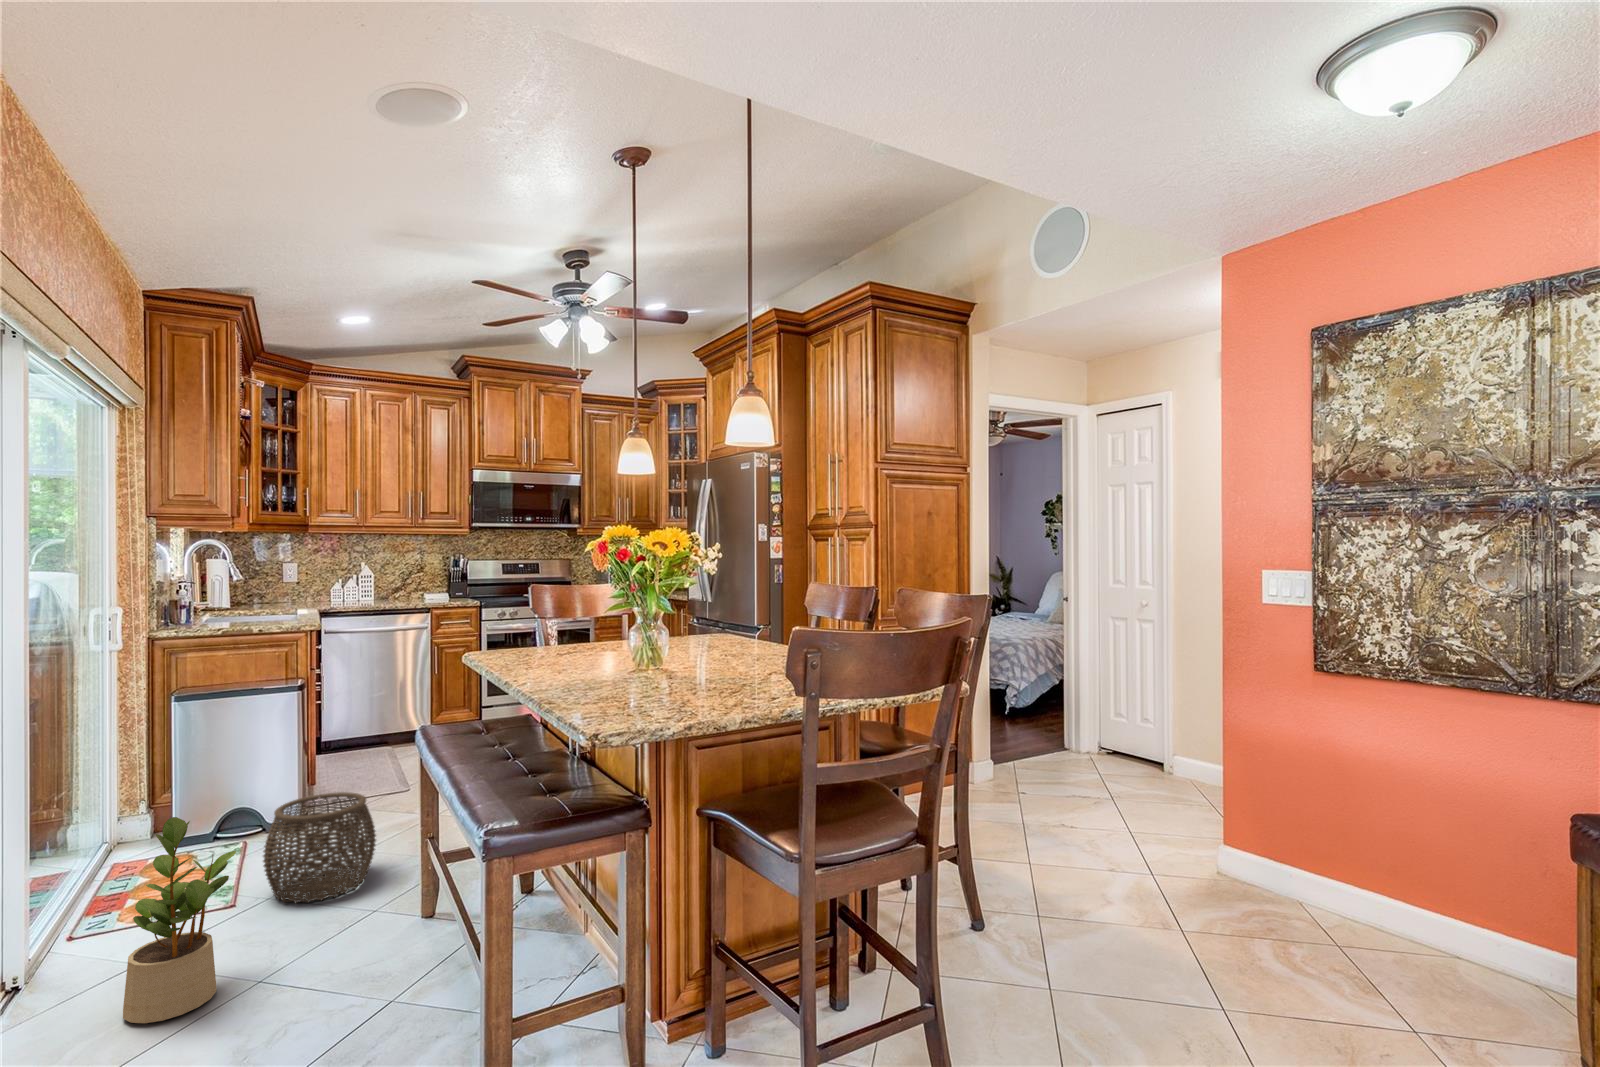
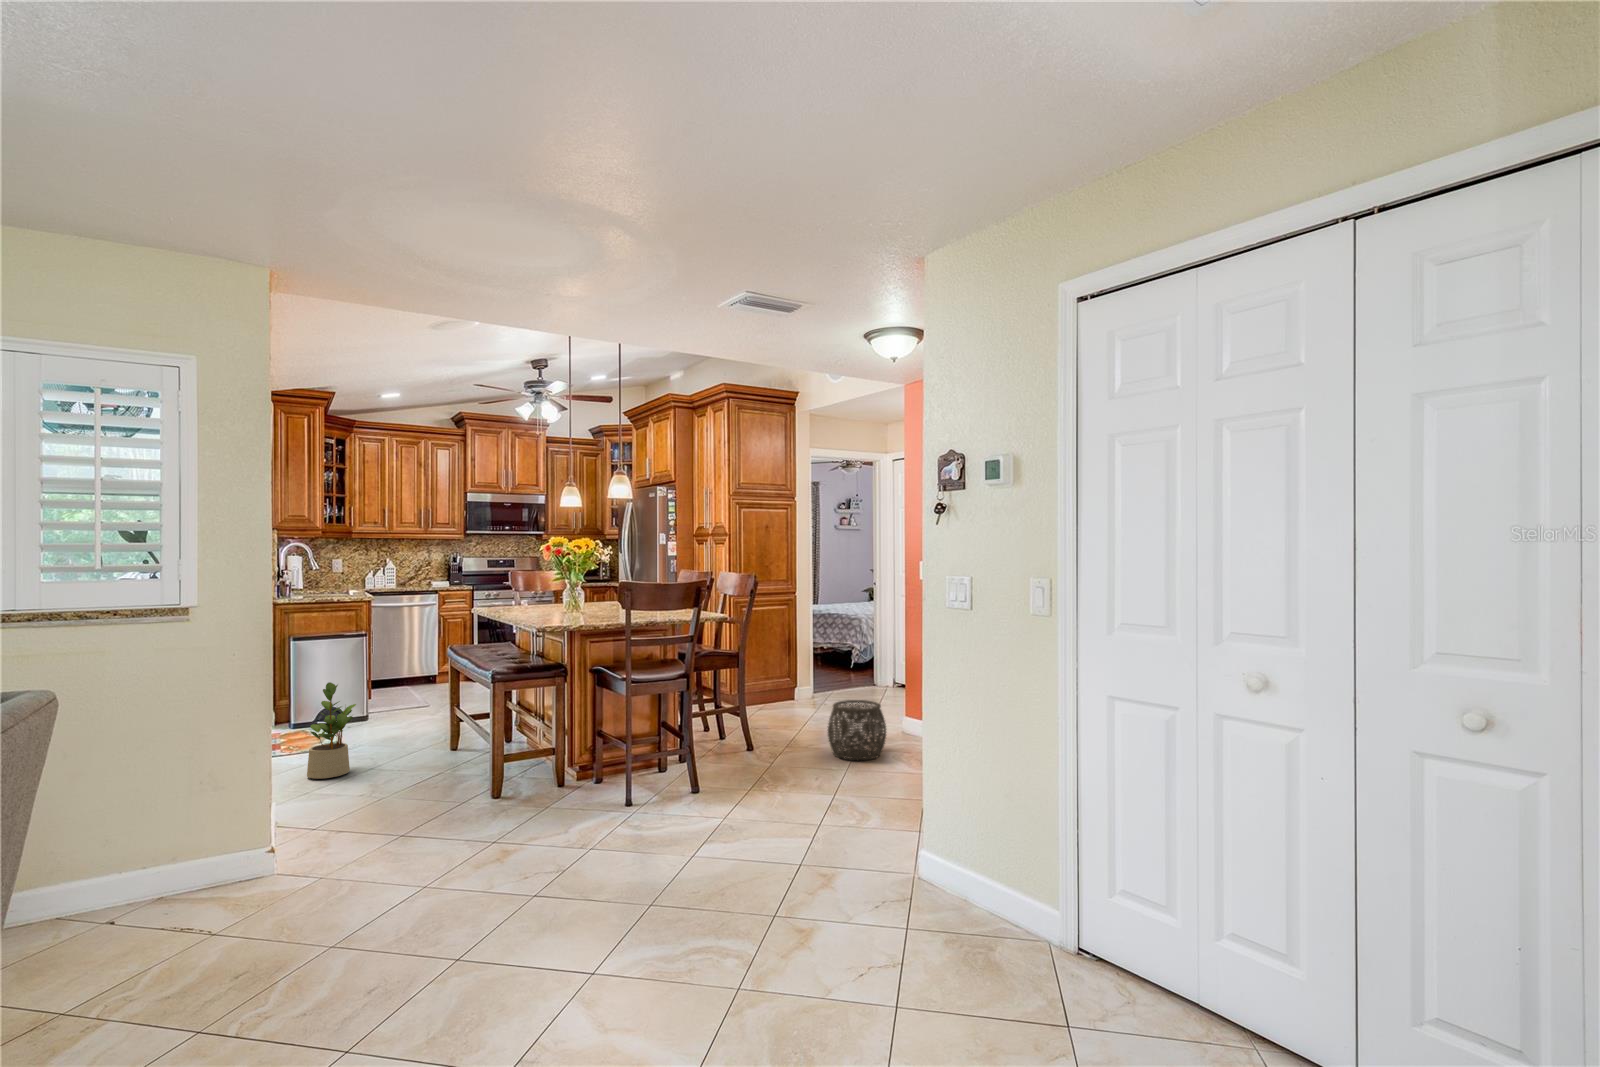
woven basket: present [263,792,376,903] -> present [828,700,886,760]

